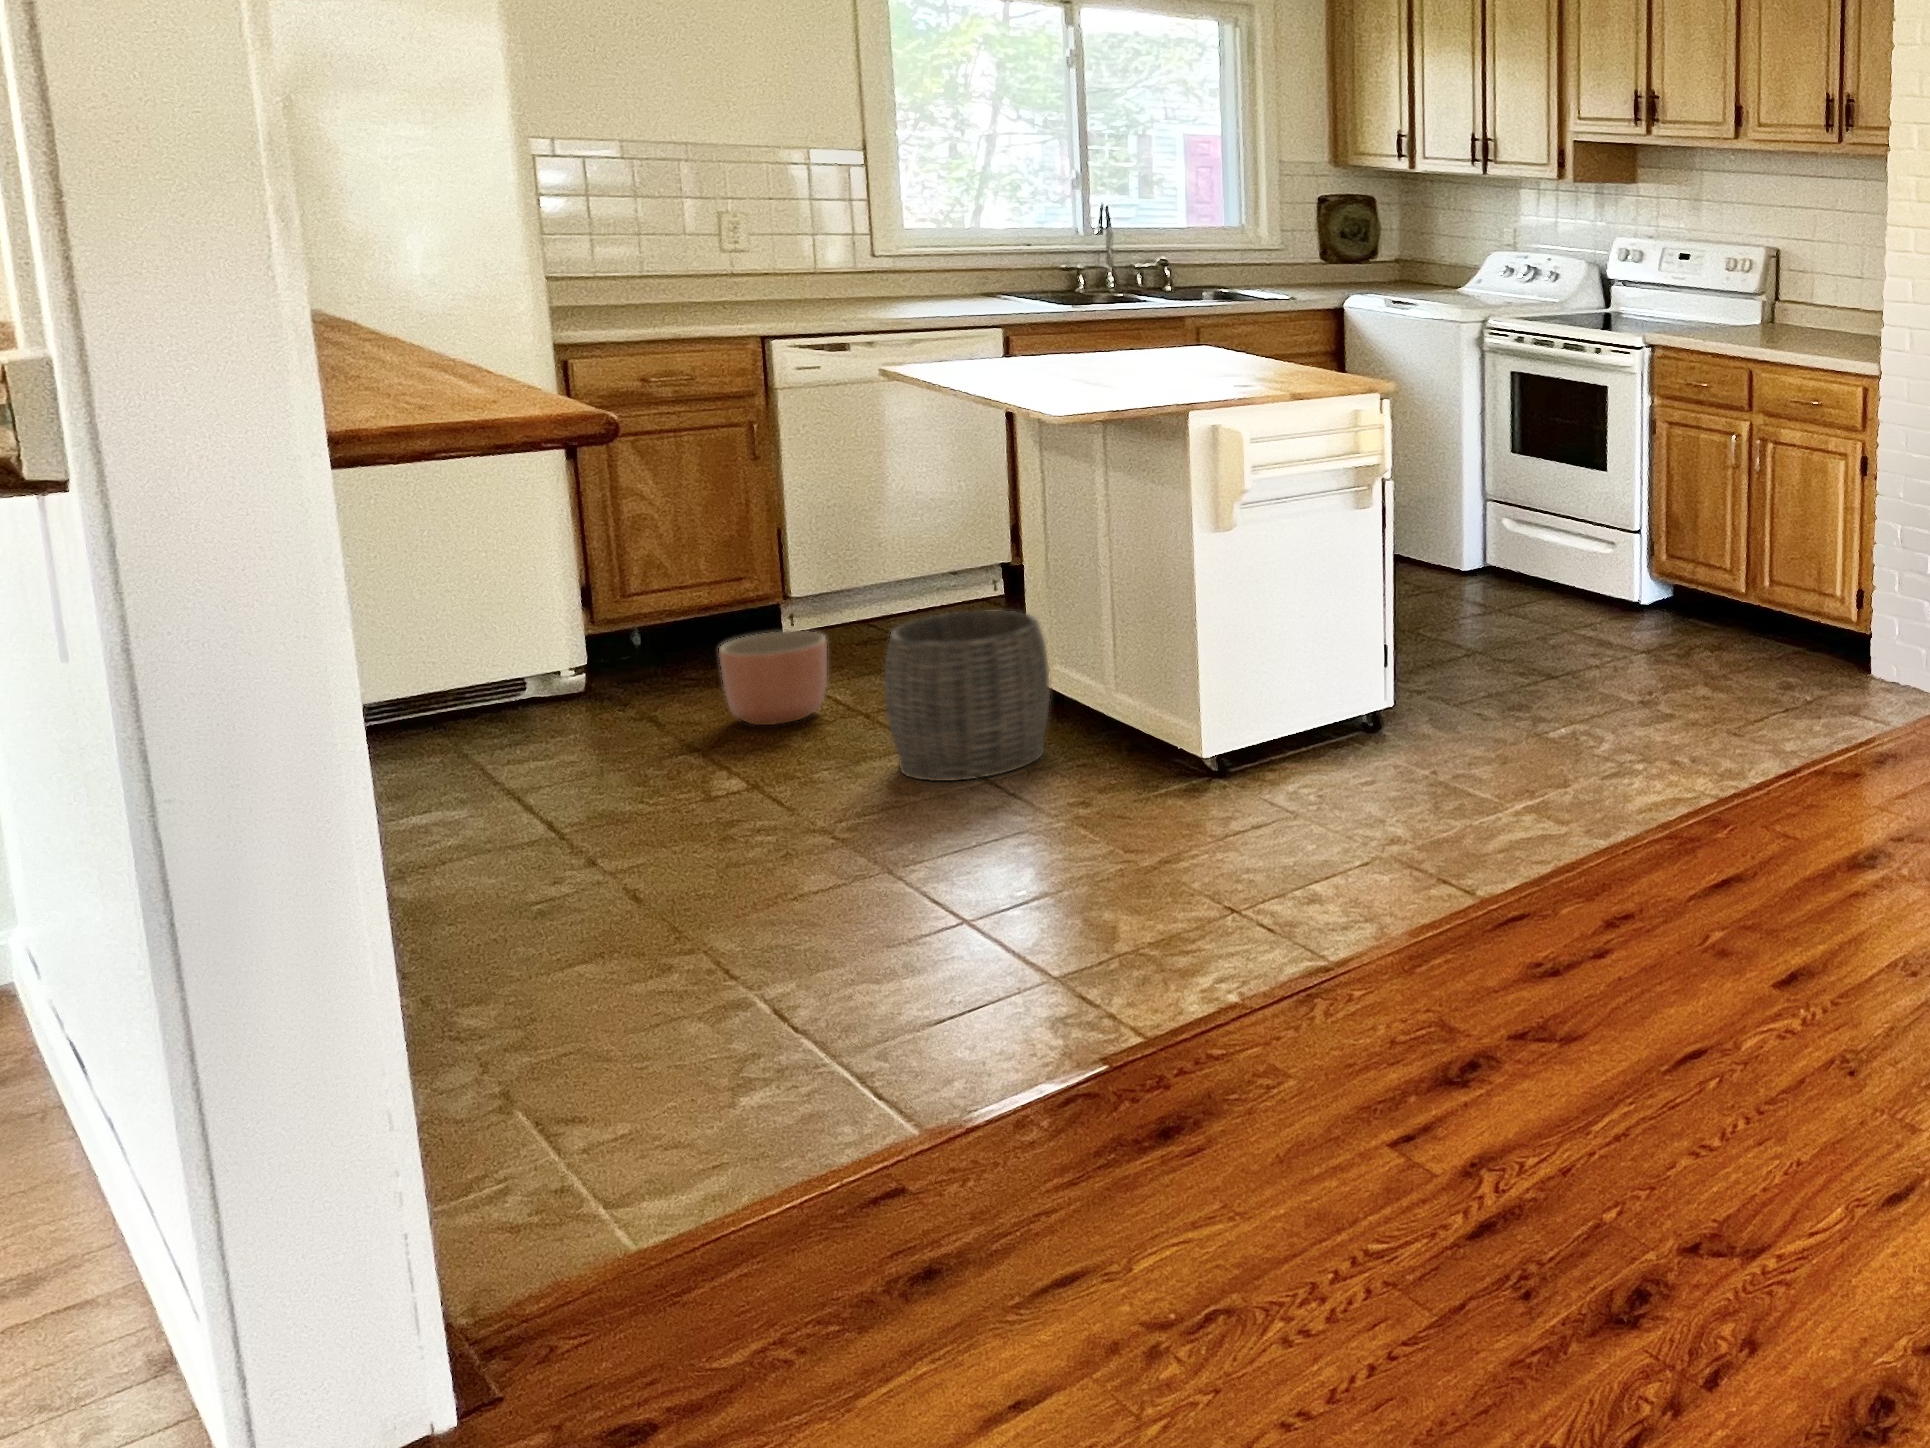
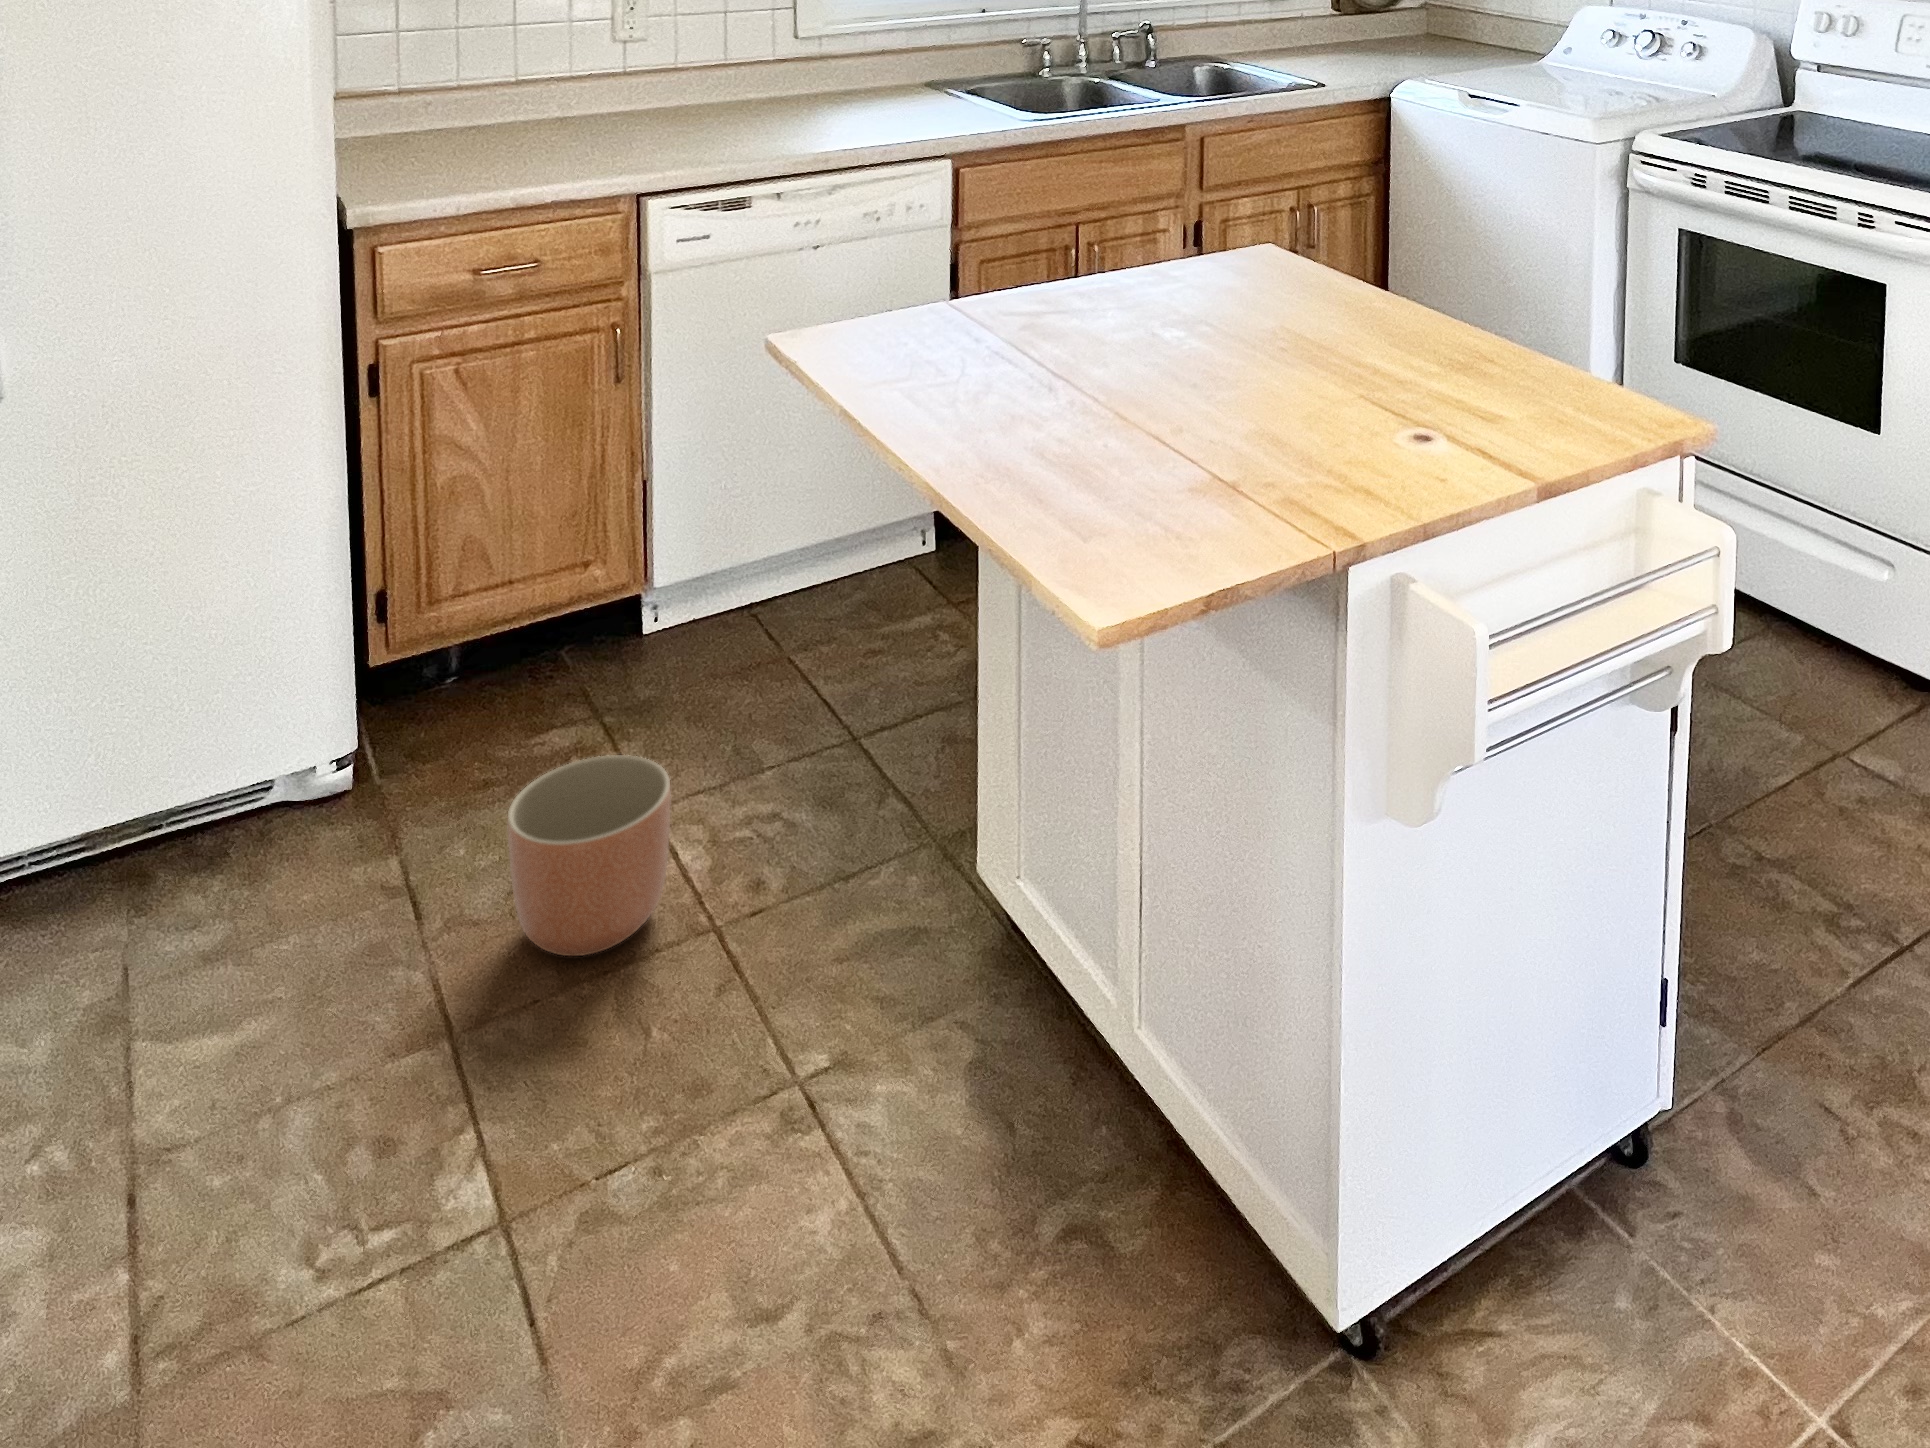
woven basket: present [884,611,1050,781] -> none [738,825,1023,1266]

